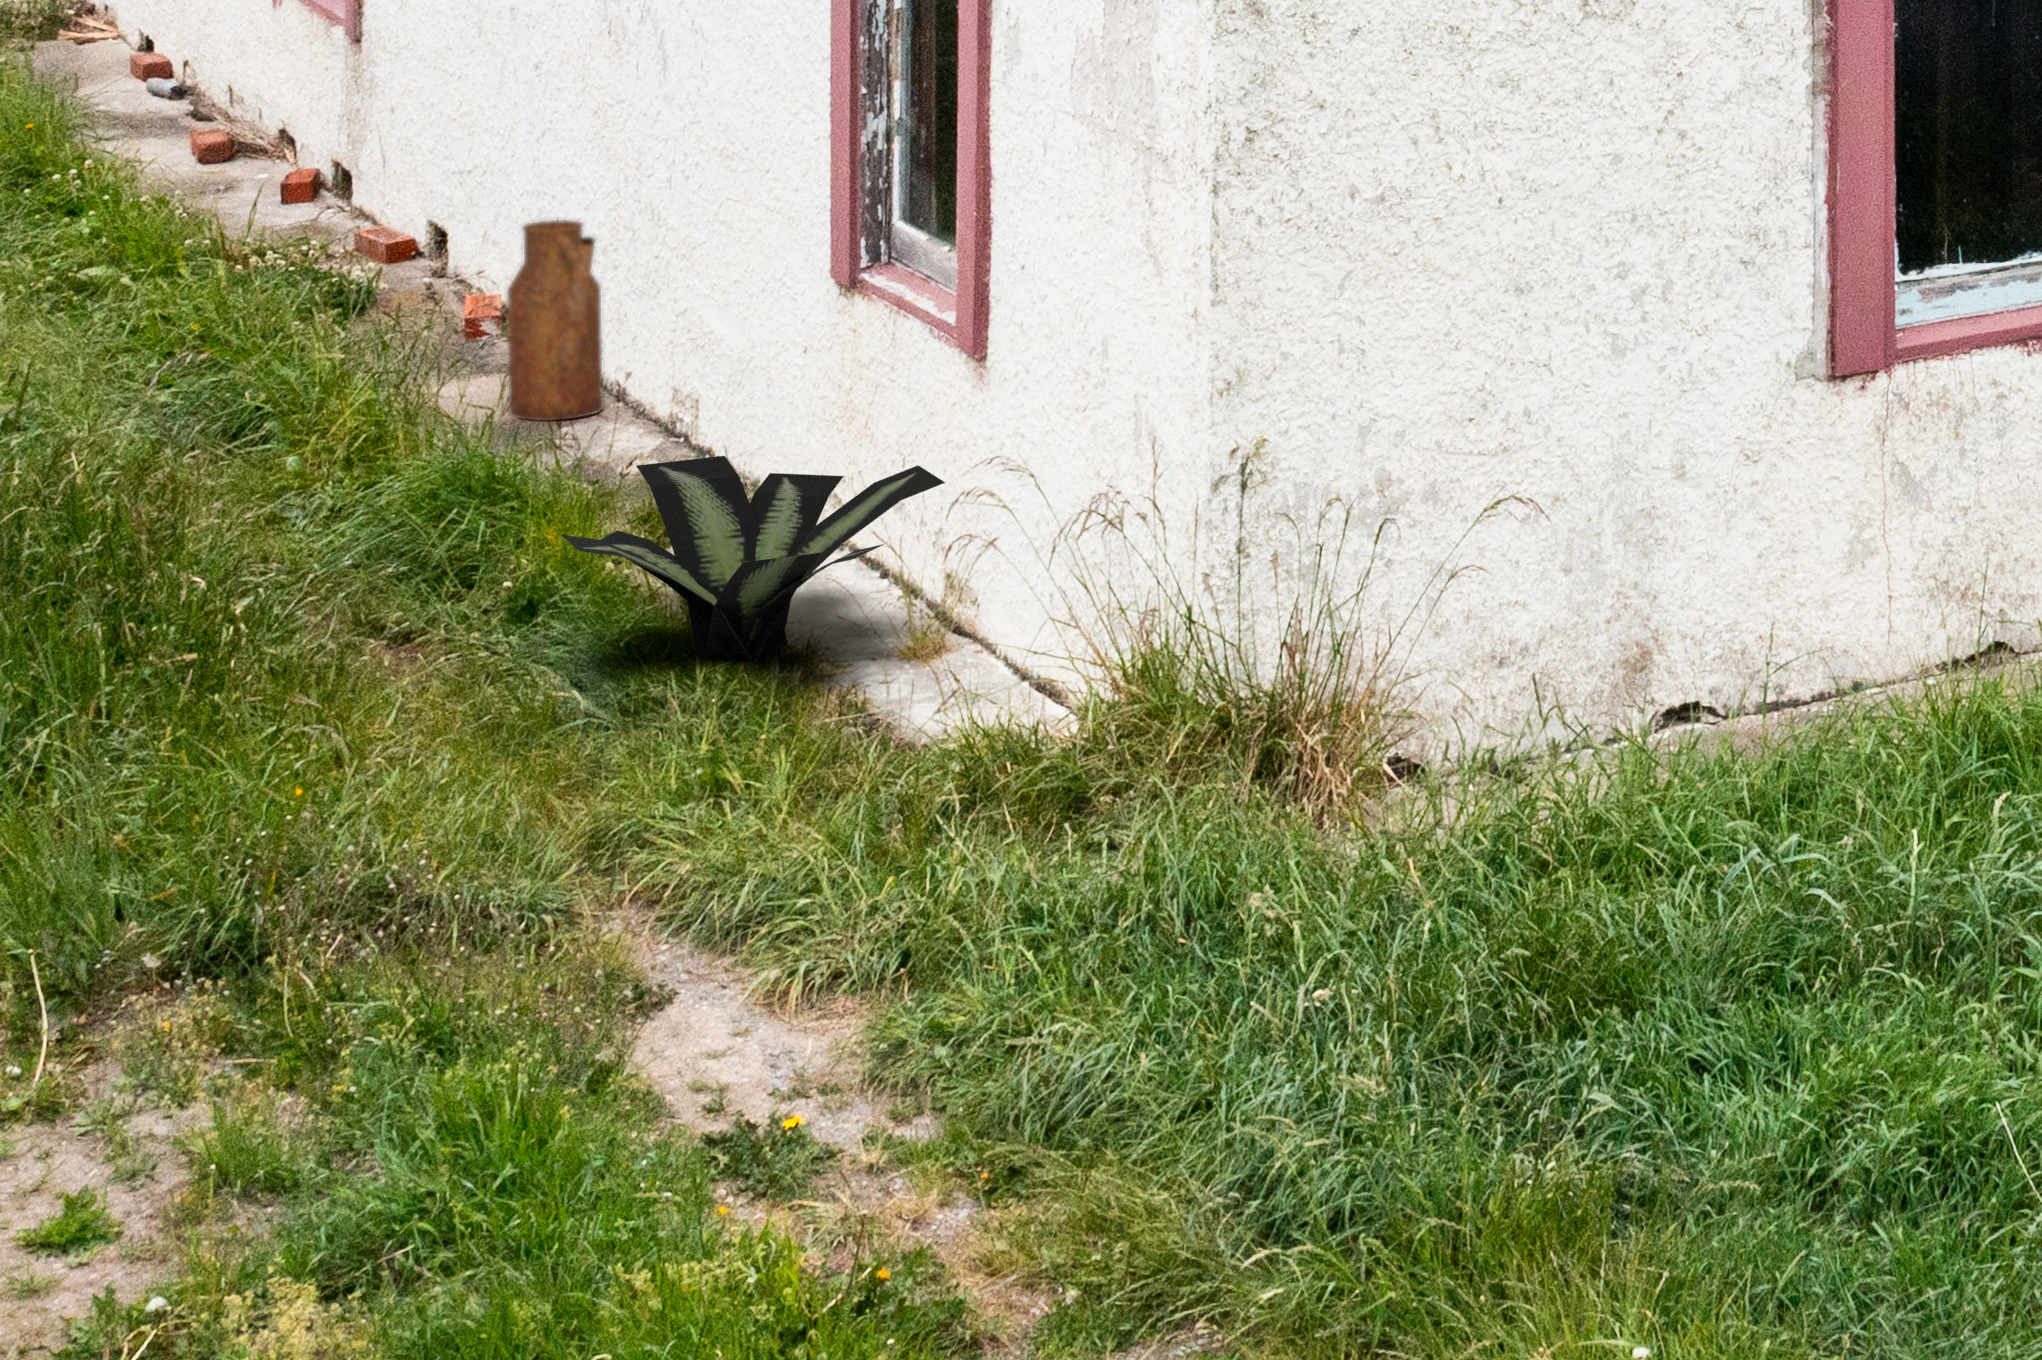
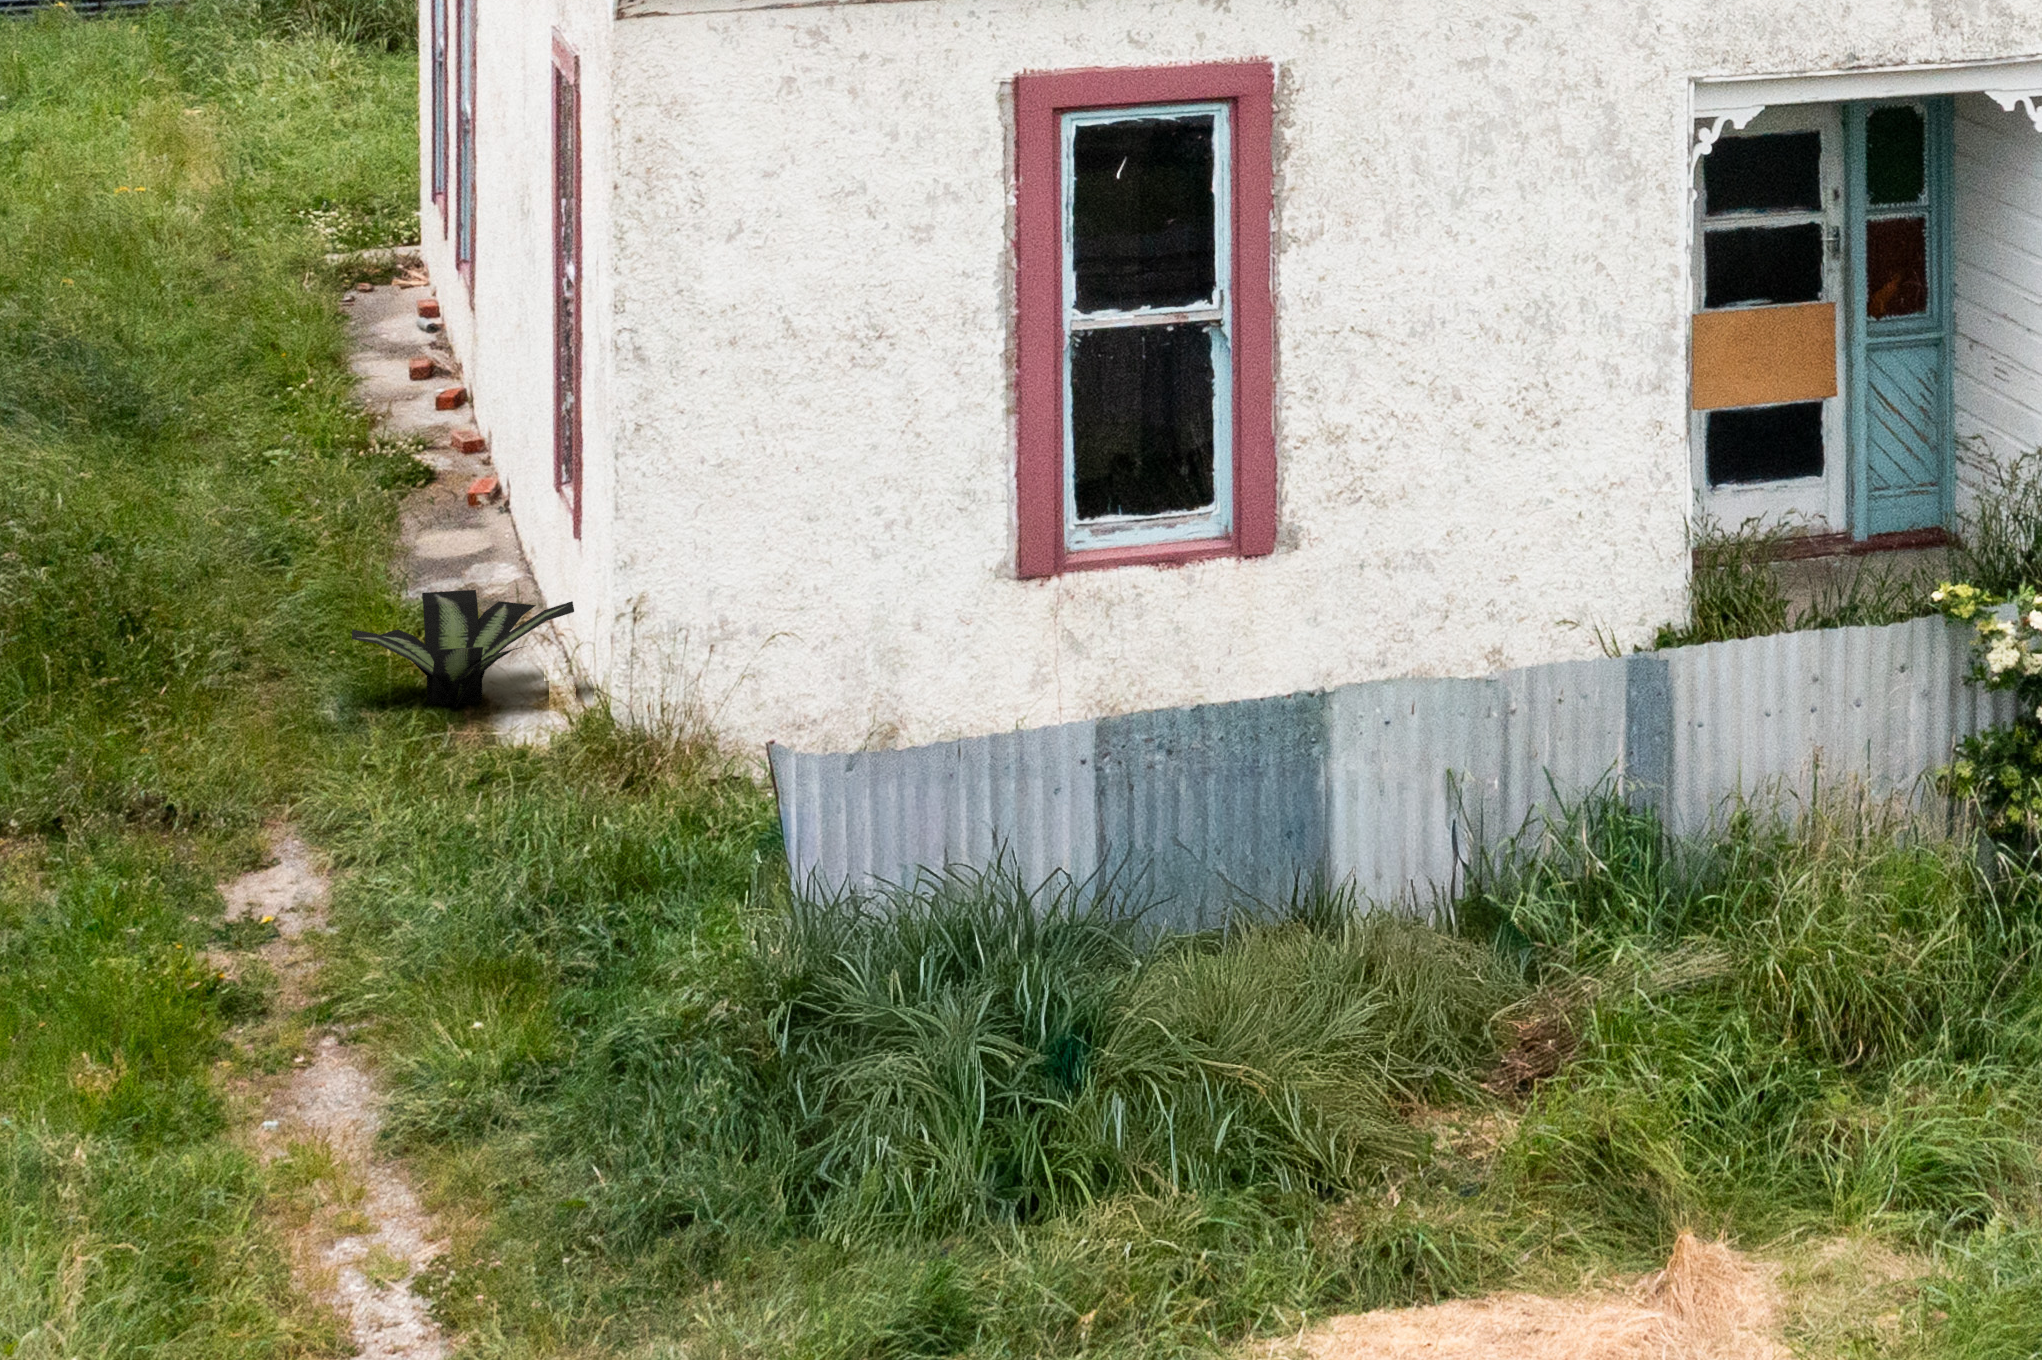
watering can: present [507,220,604,421] -> none [456,440,515,563]

